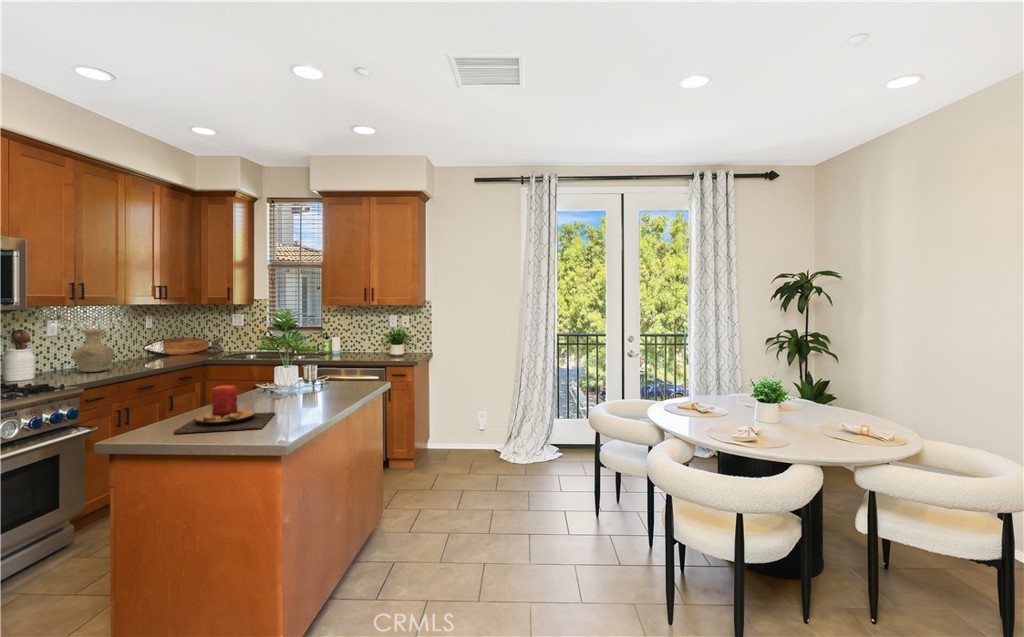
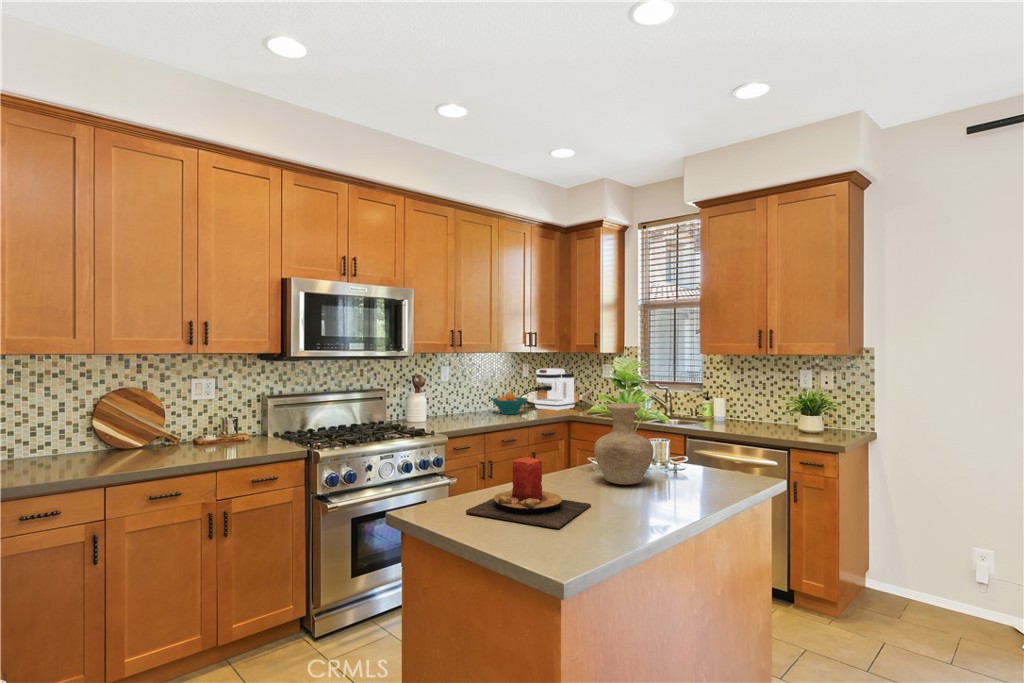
coffee maker: none [163,319,206,357] -> present [534,368,575,411]
vase: present [72,329,114,372] -> present [594,403,653,485]
fruit bowl: none [115,343,159,364] -> present [492,392,527,414]

